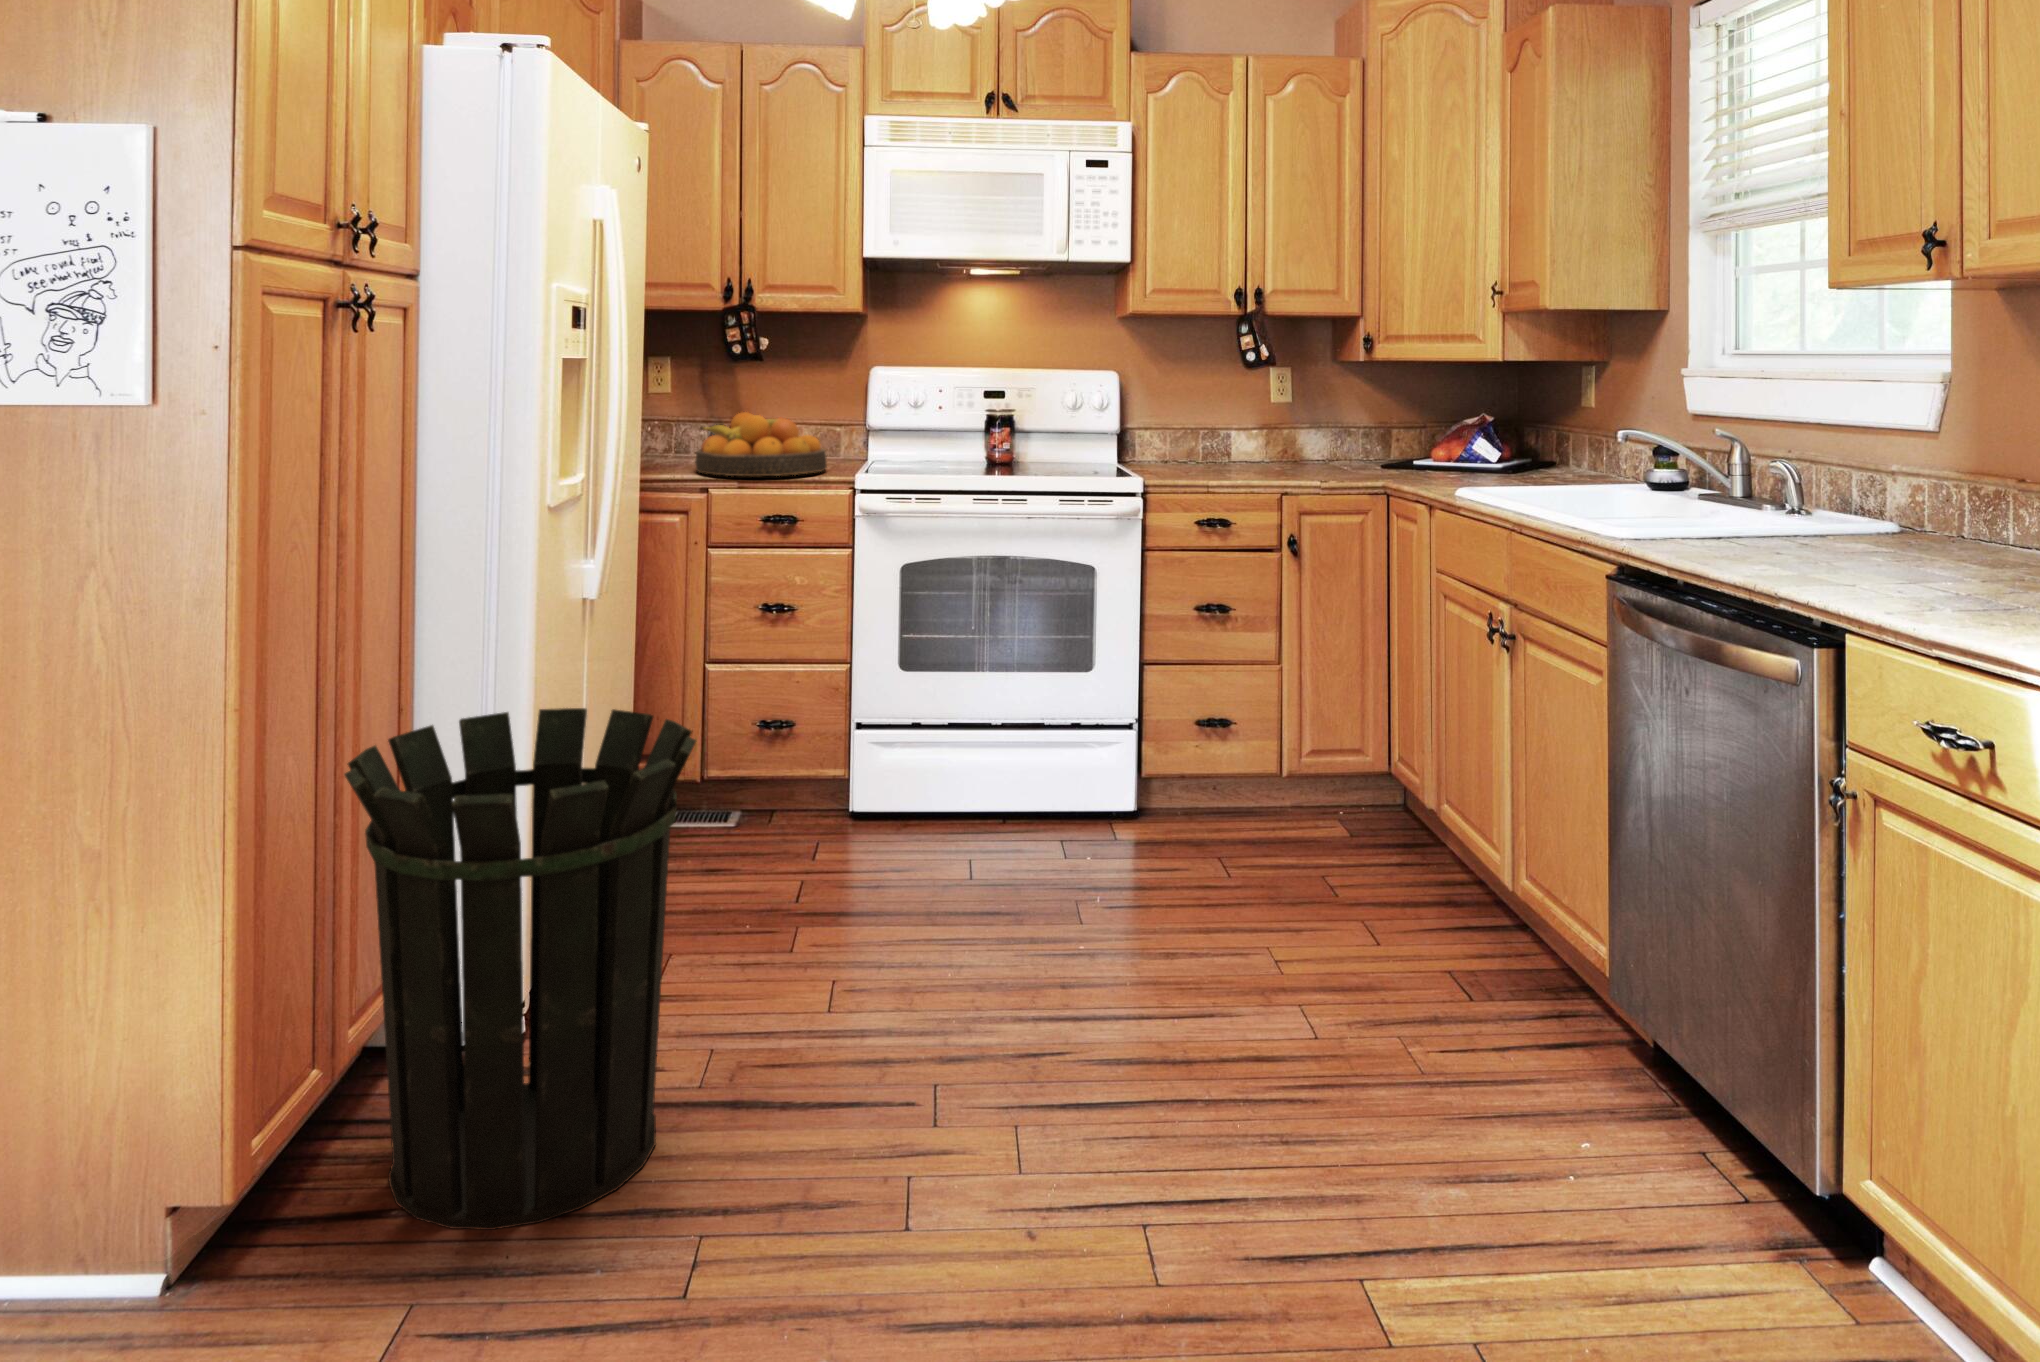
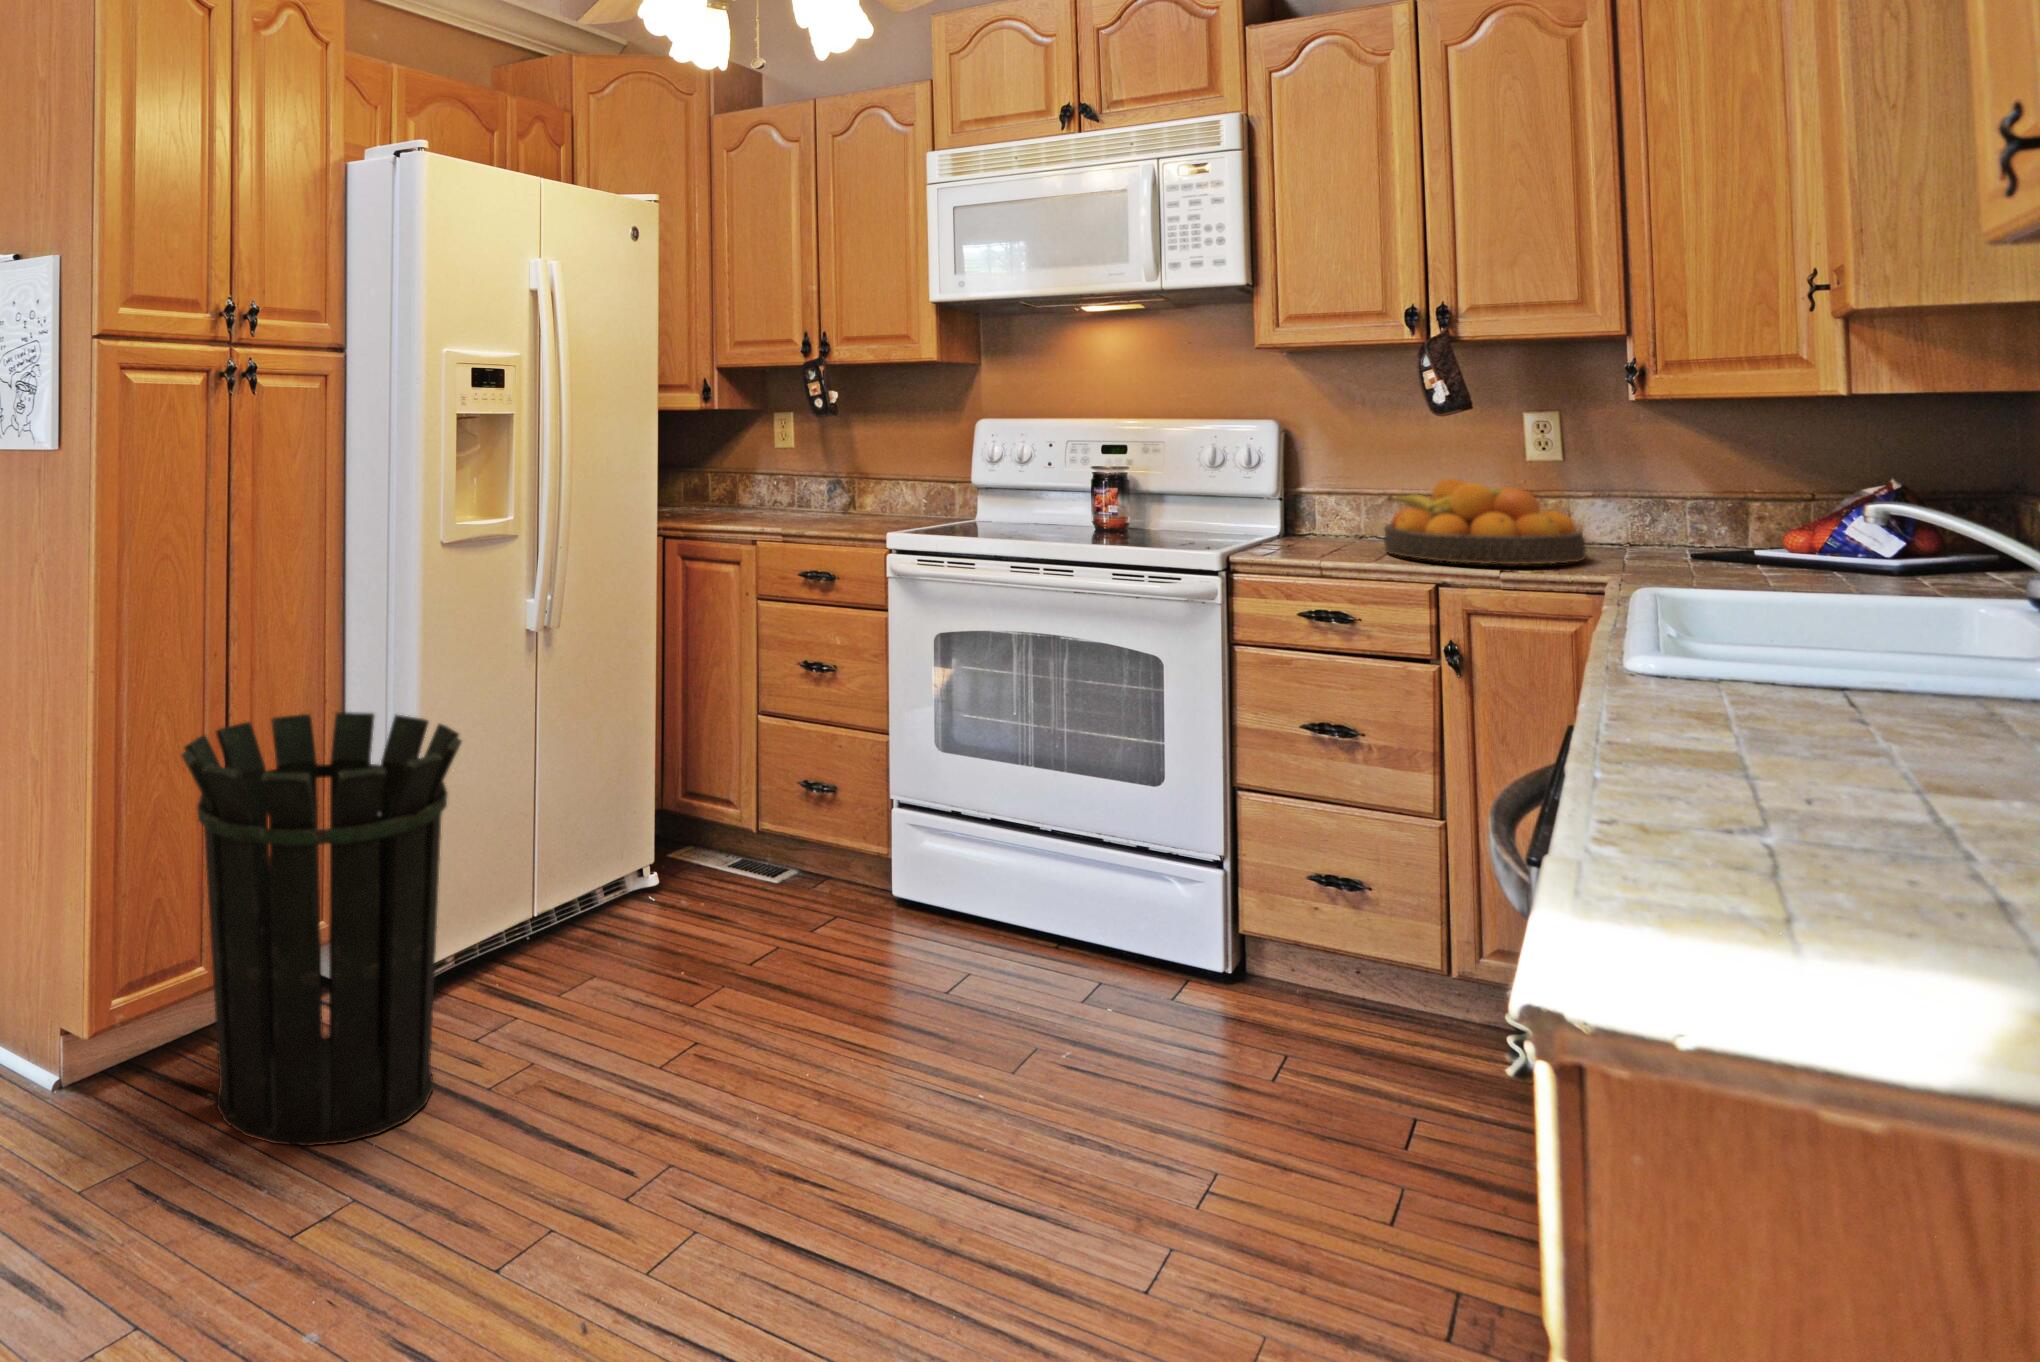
fruit bowl: present [695,412,827,476] -> present [1384,479,1585,564]

